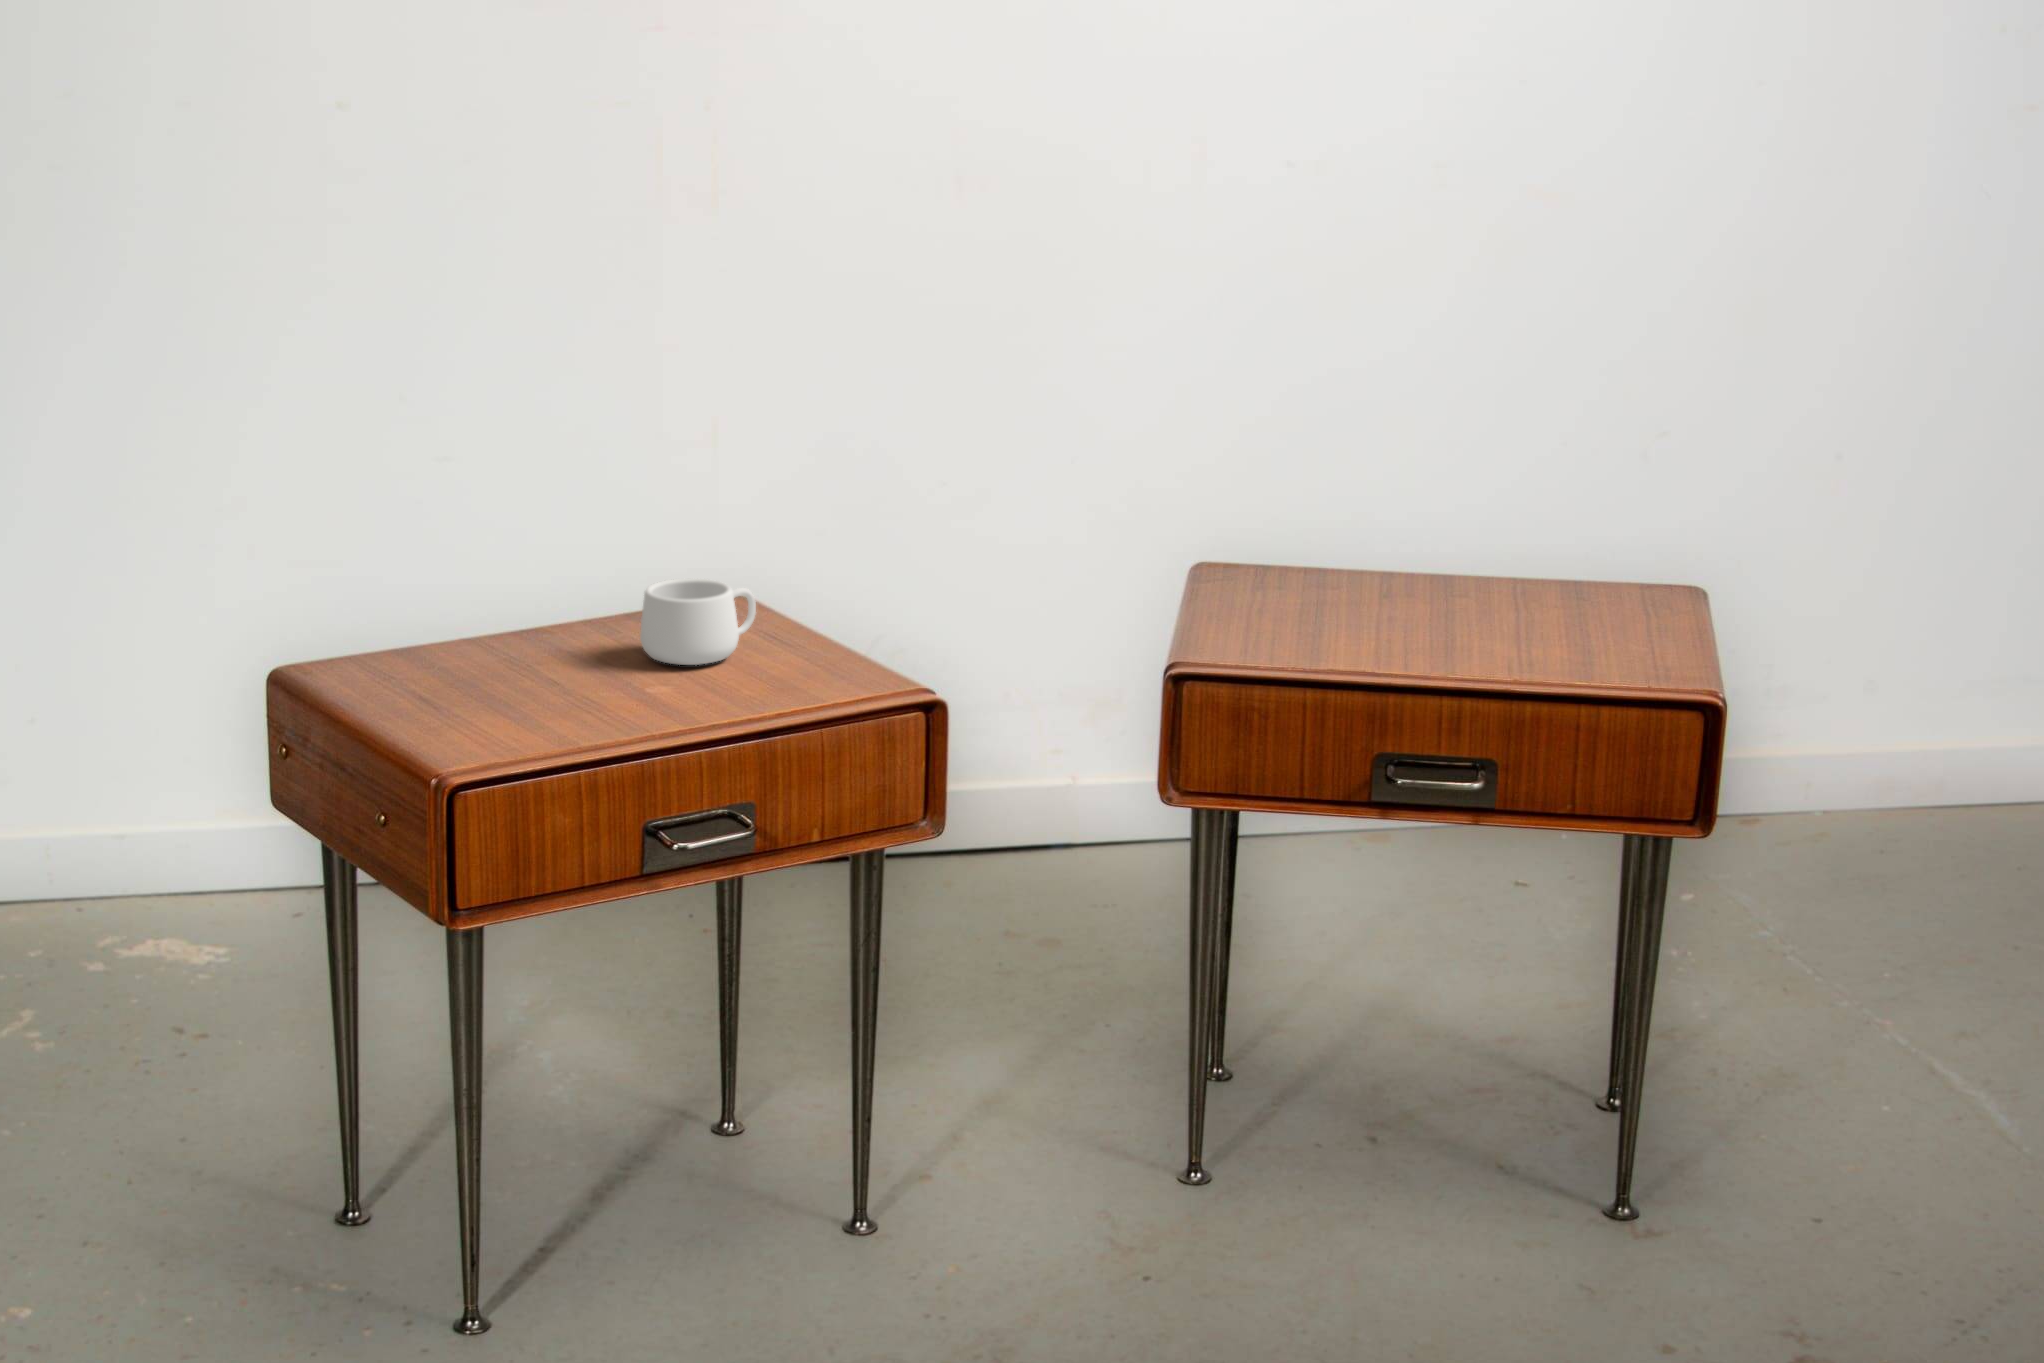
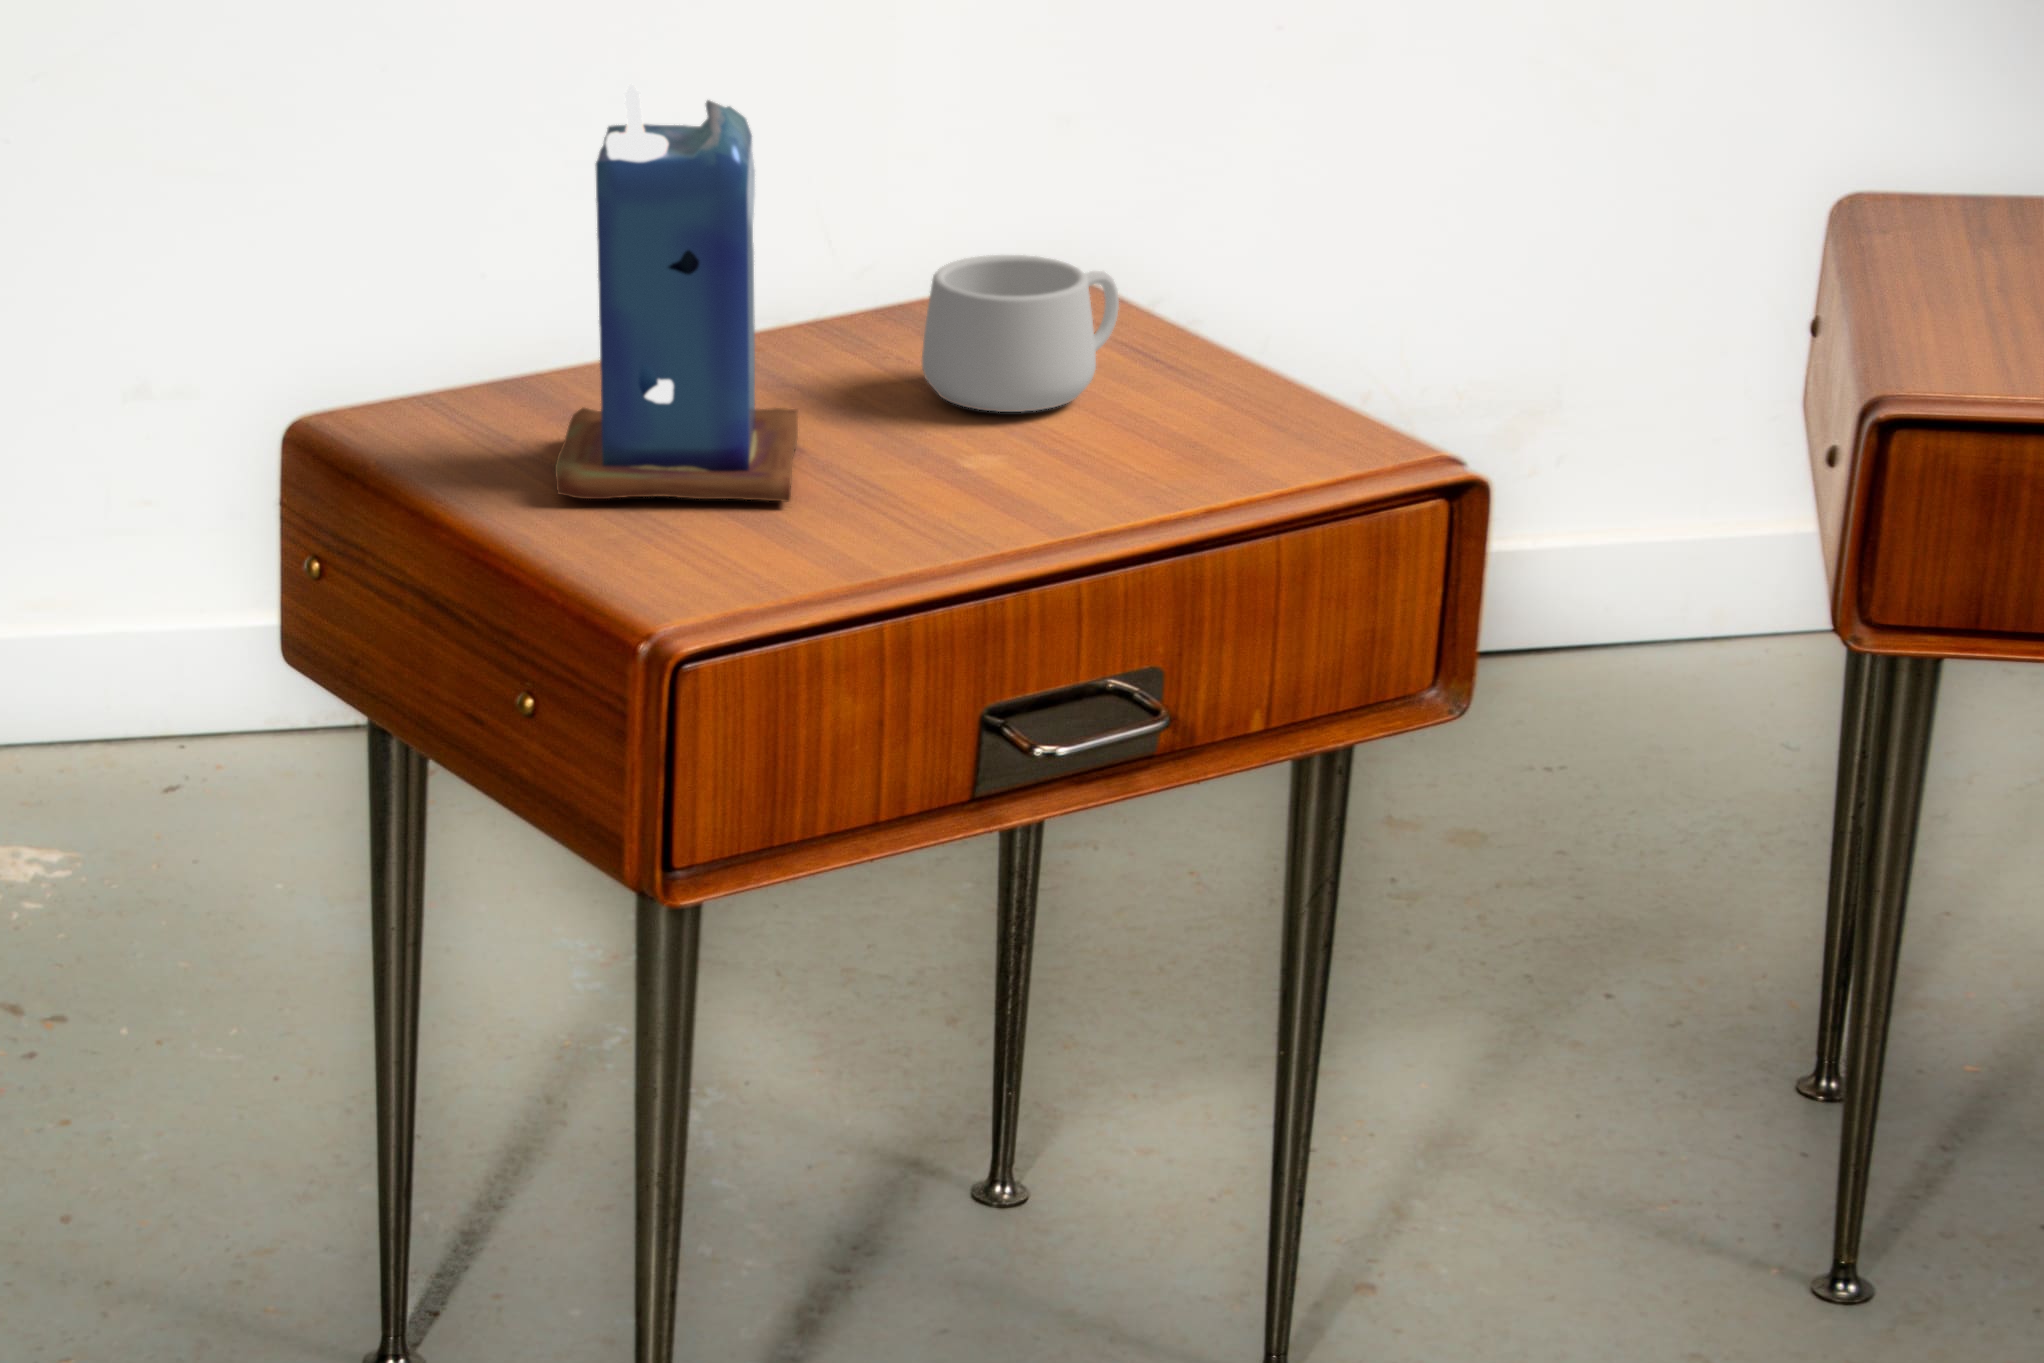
candle: none [413,475,563,709] -> present [555,85,798,502]

